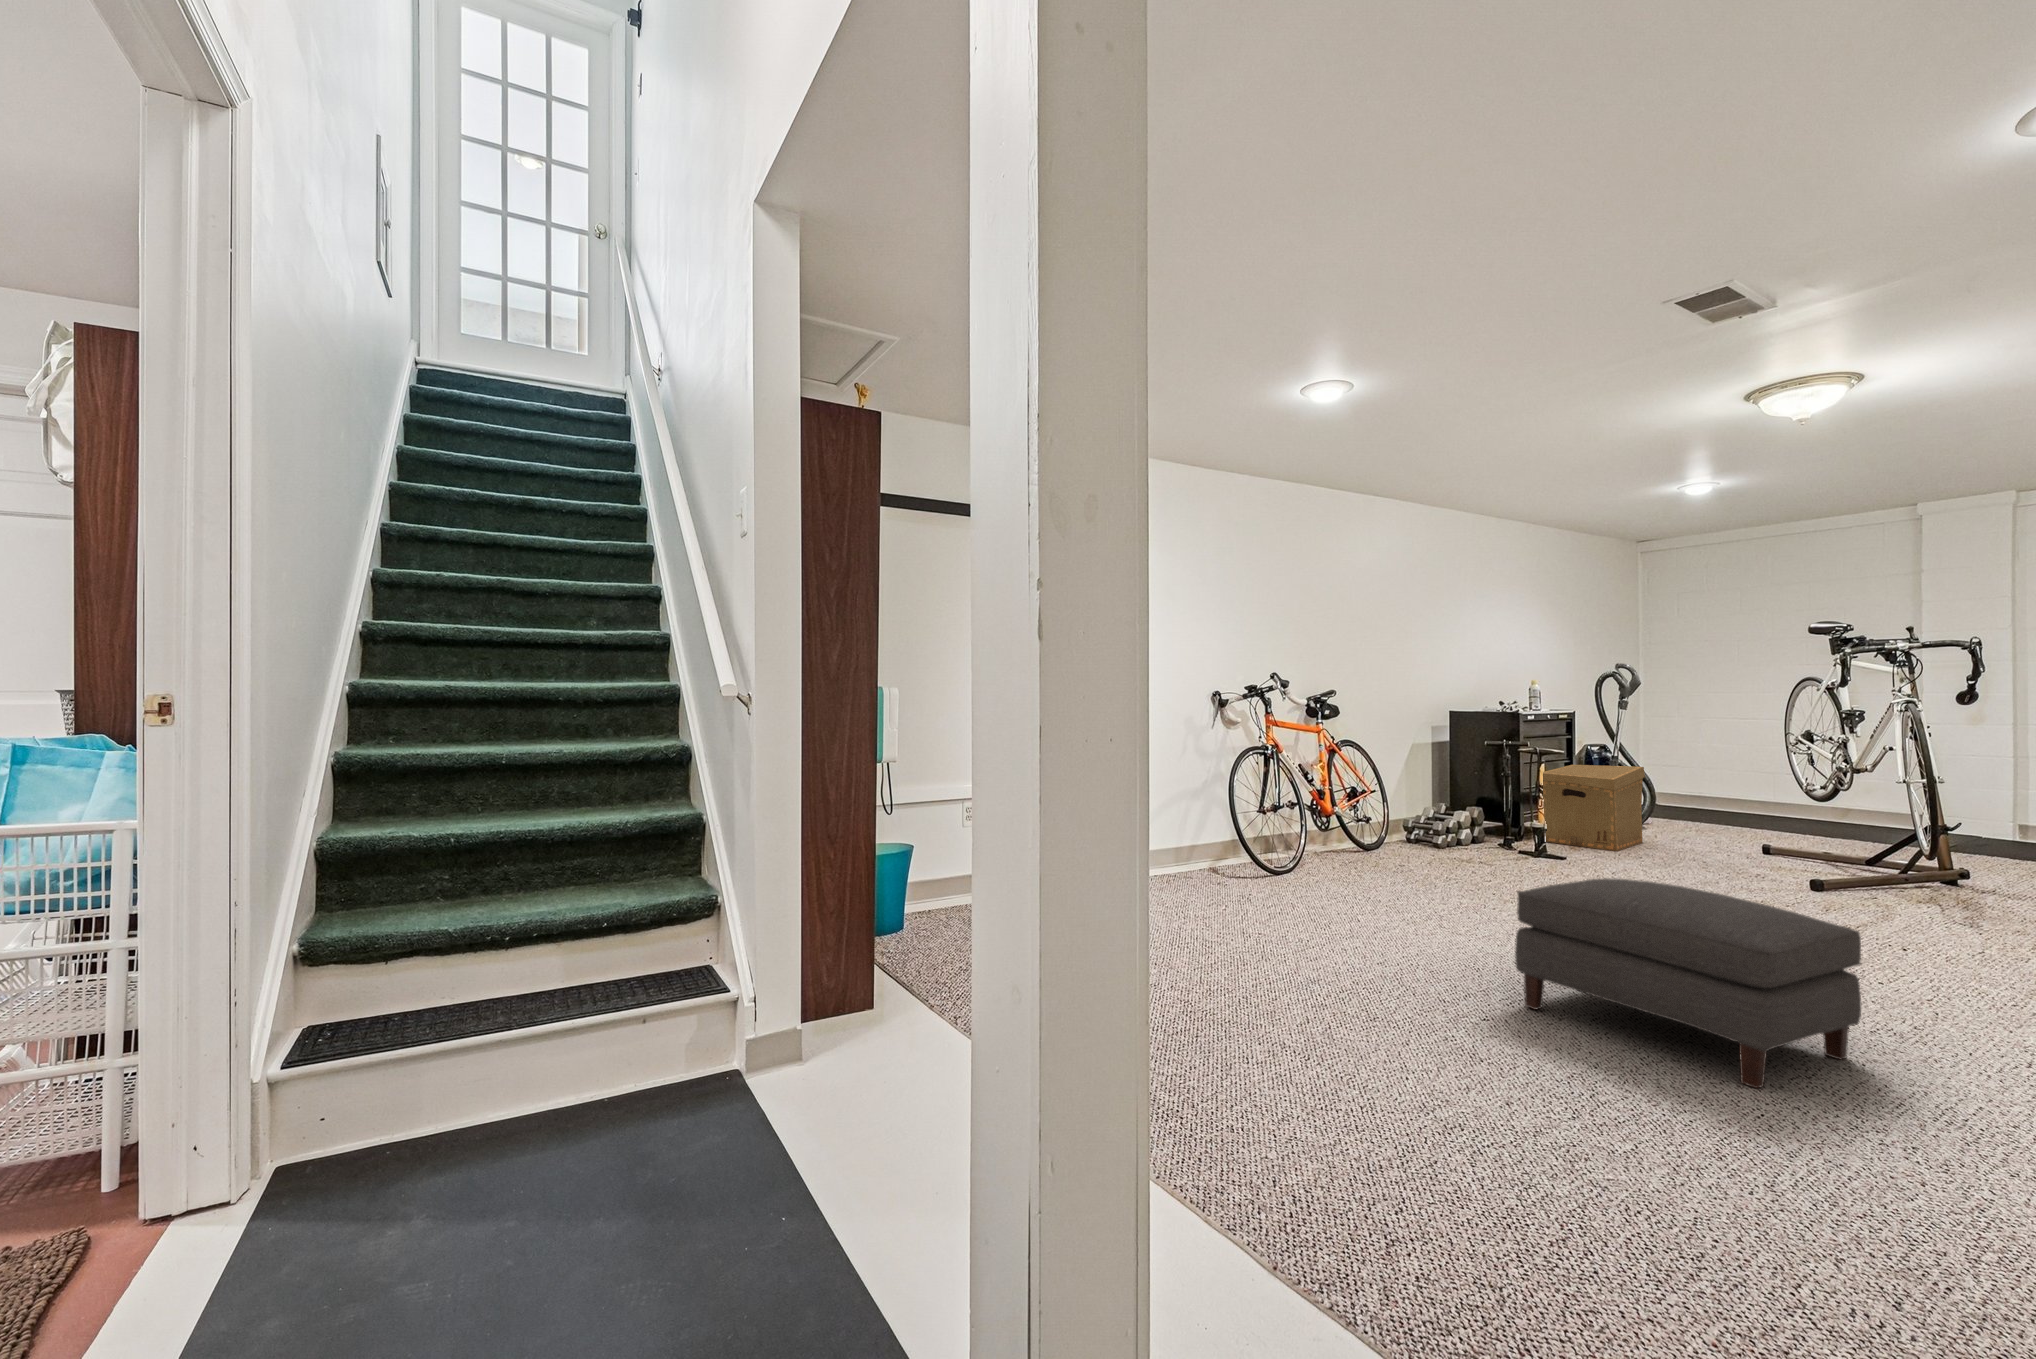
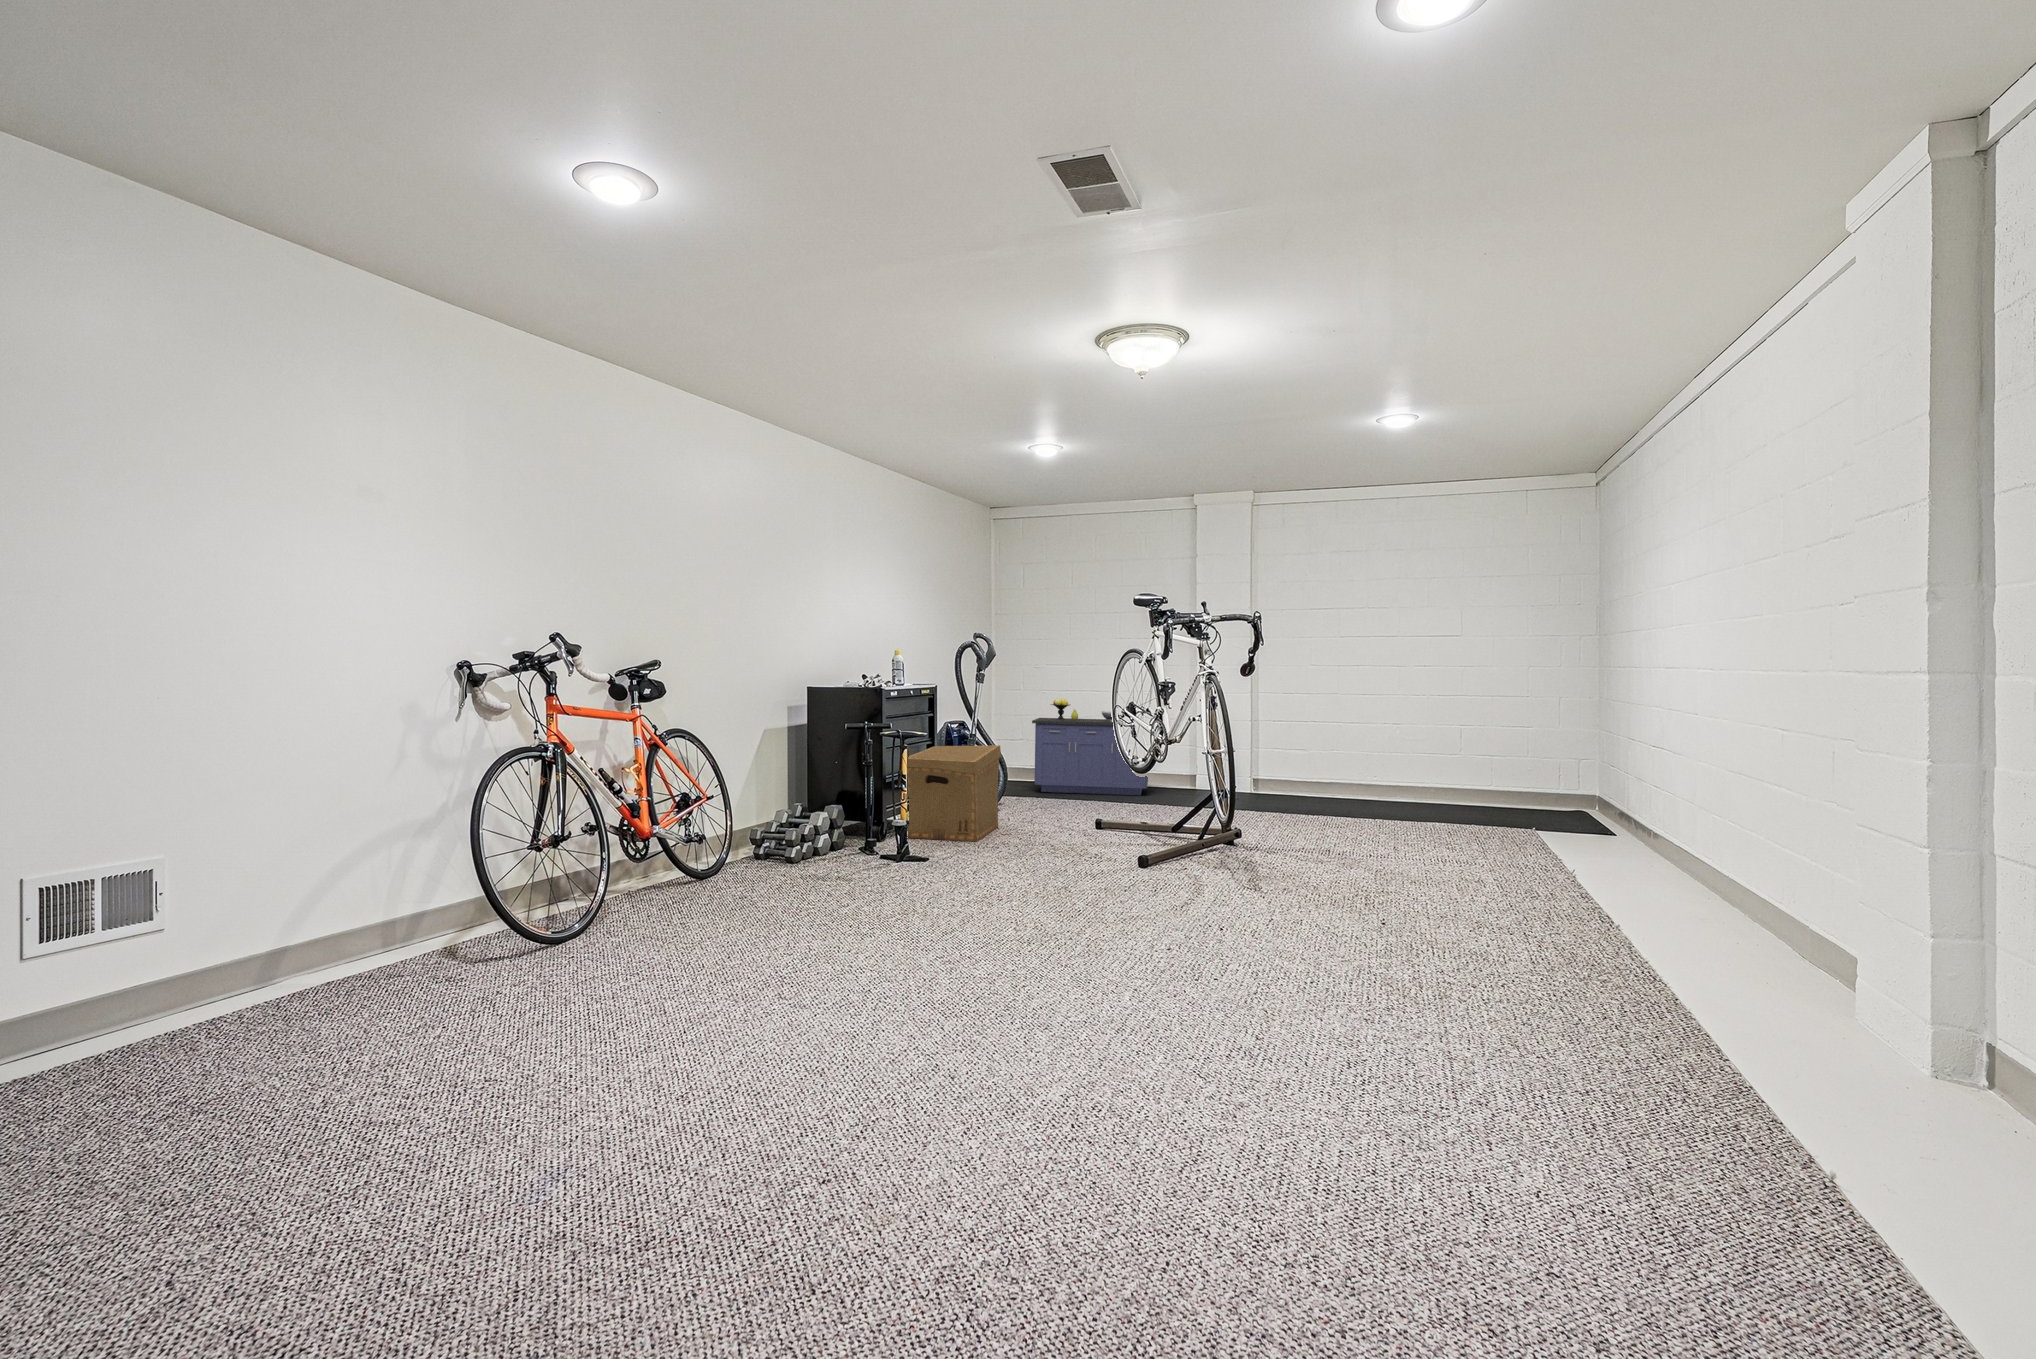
storage cabinet: none [1689,726,1855,831] -> present [1032,699,1148,795]
ottoman: present [1515,878,1861,1088] -> none [880,923,1269,1242]

